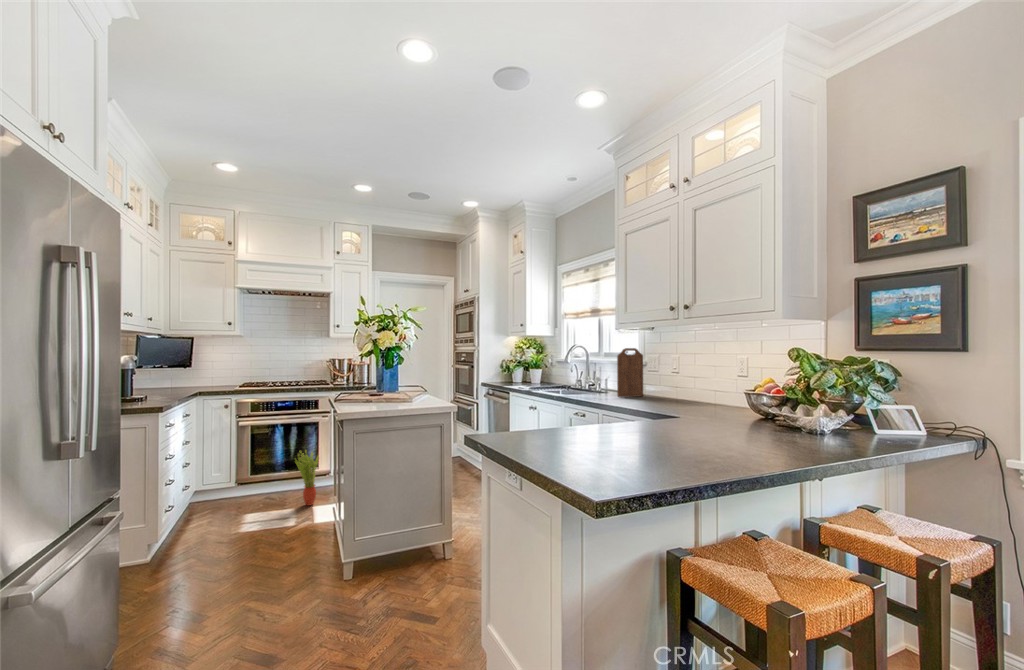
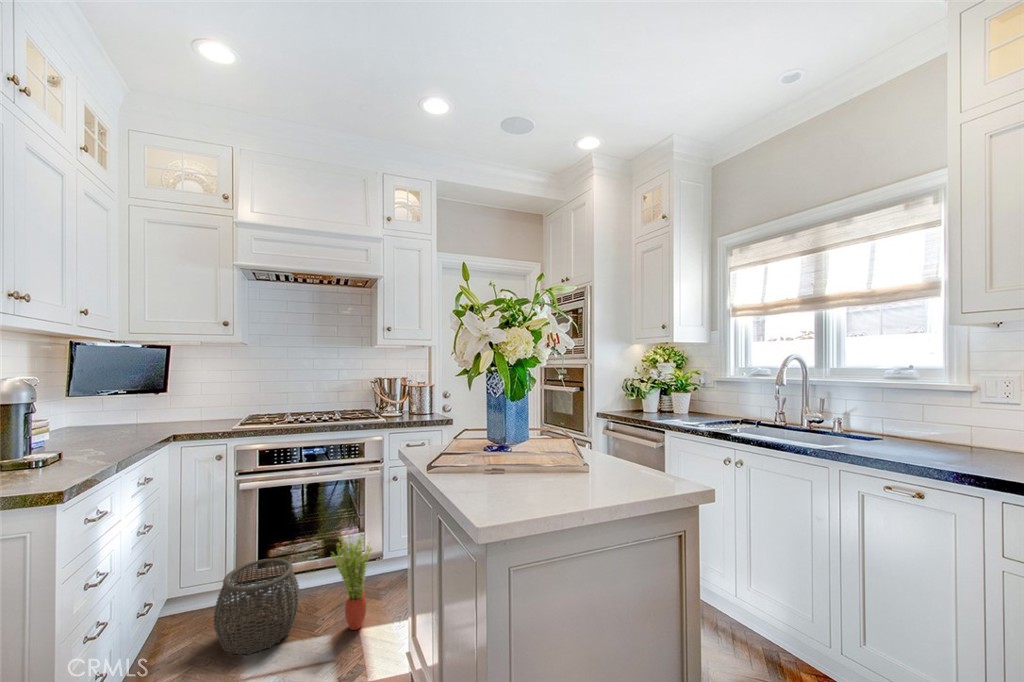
cutting board: present [617,348,643,397] -> none [946,368,989,461]
woven basket: none [226,466,276,514] -> present [213,559,300,655]

